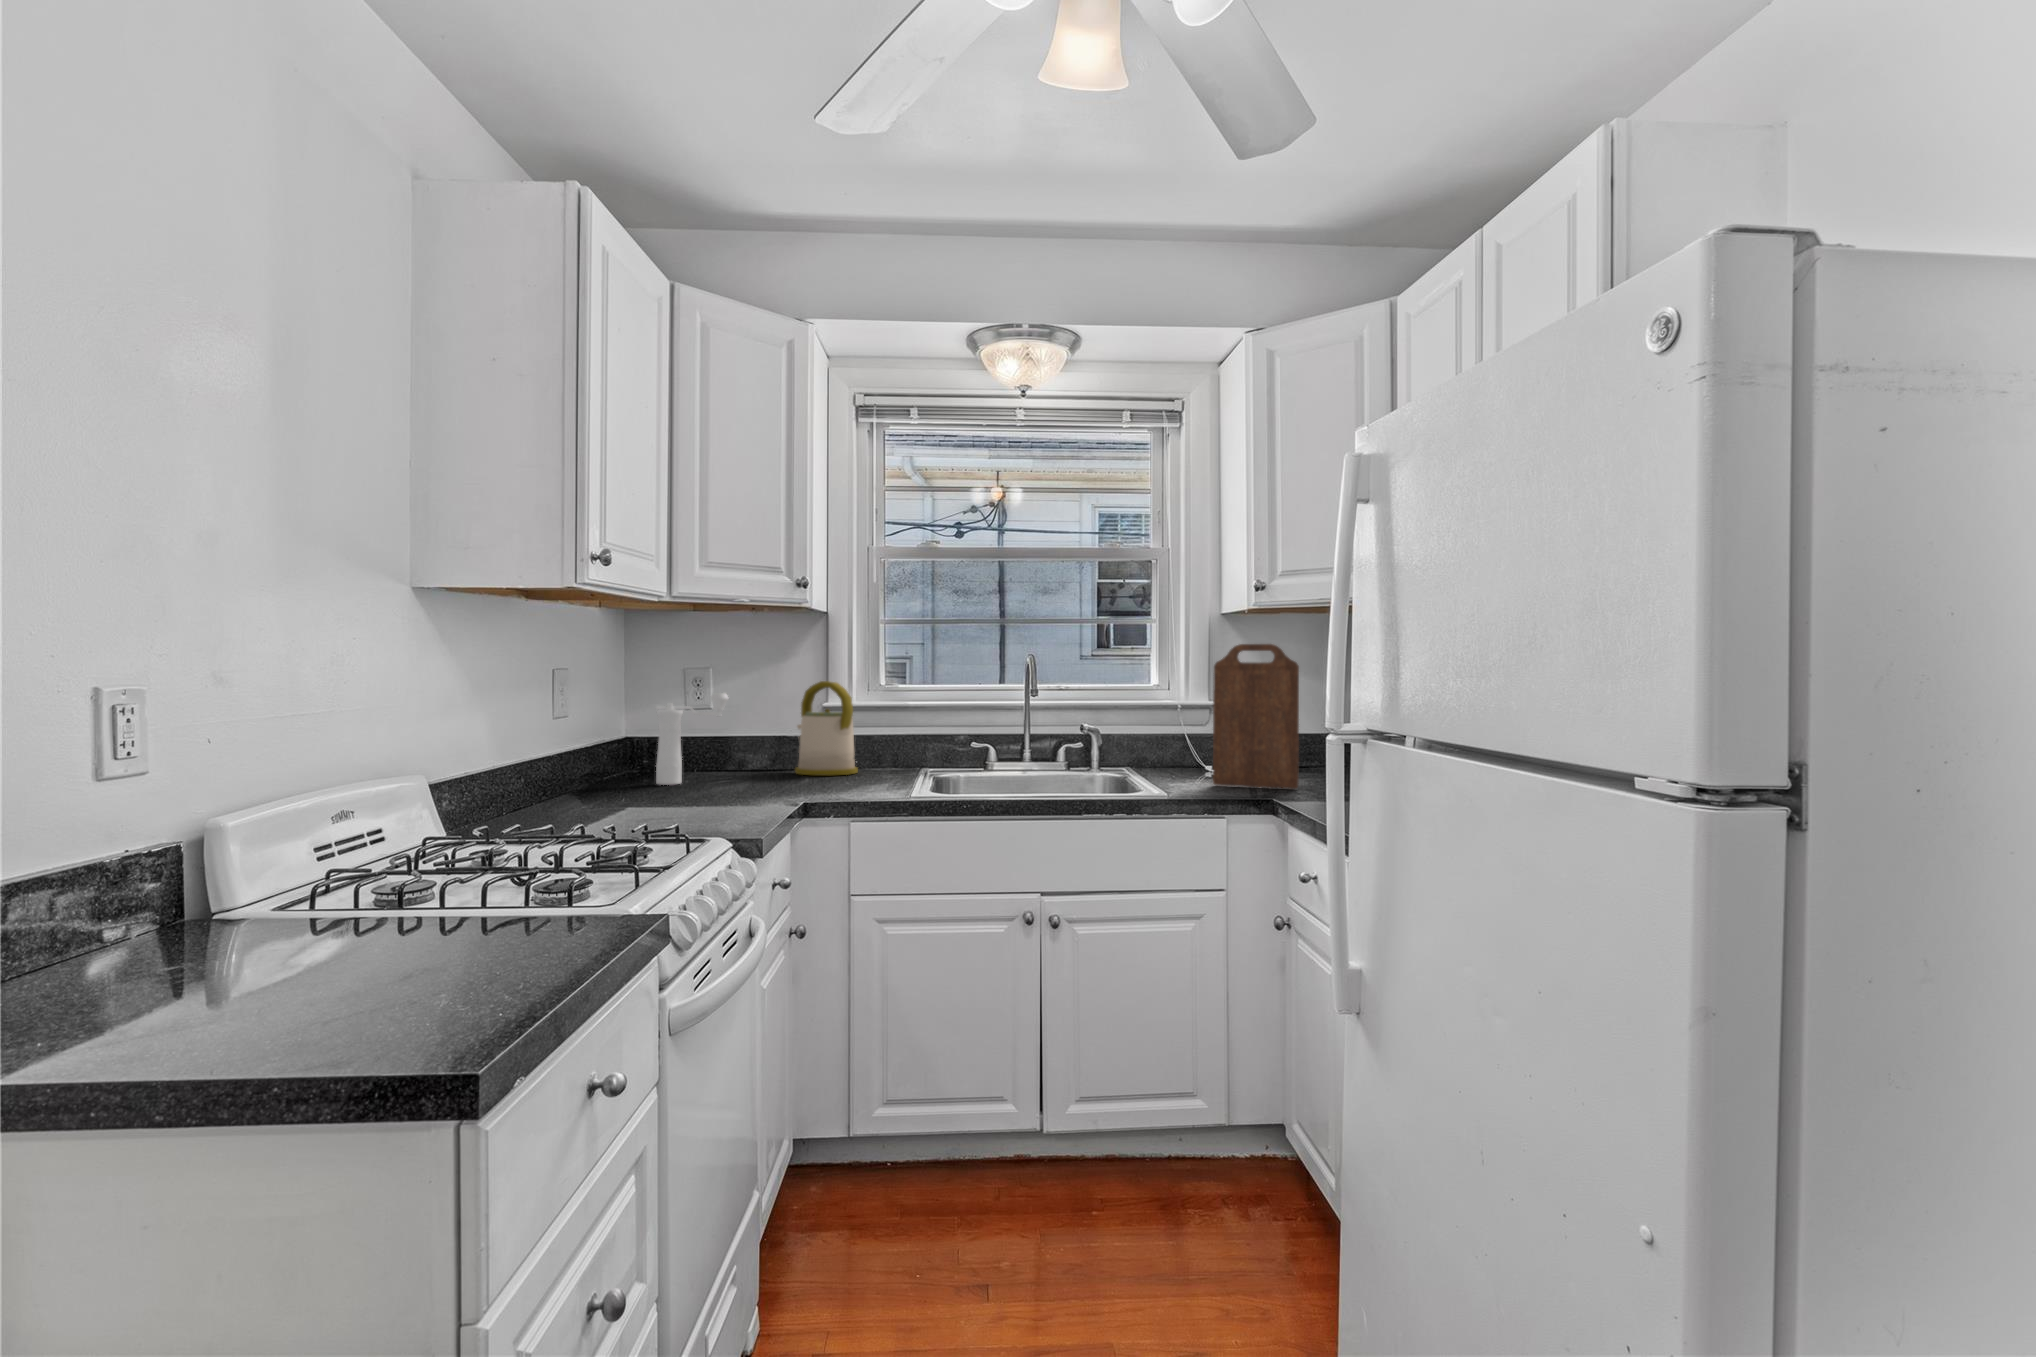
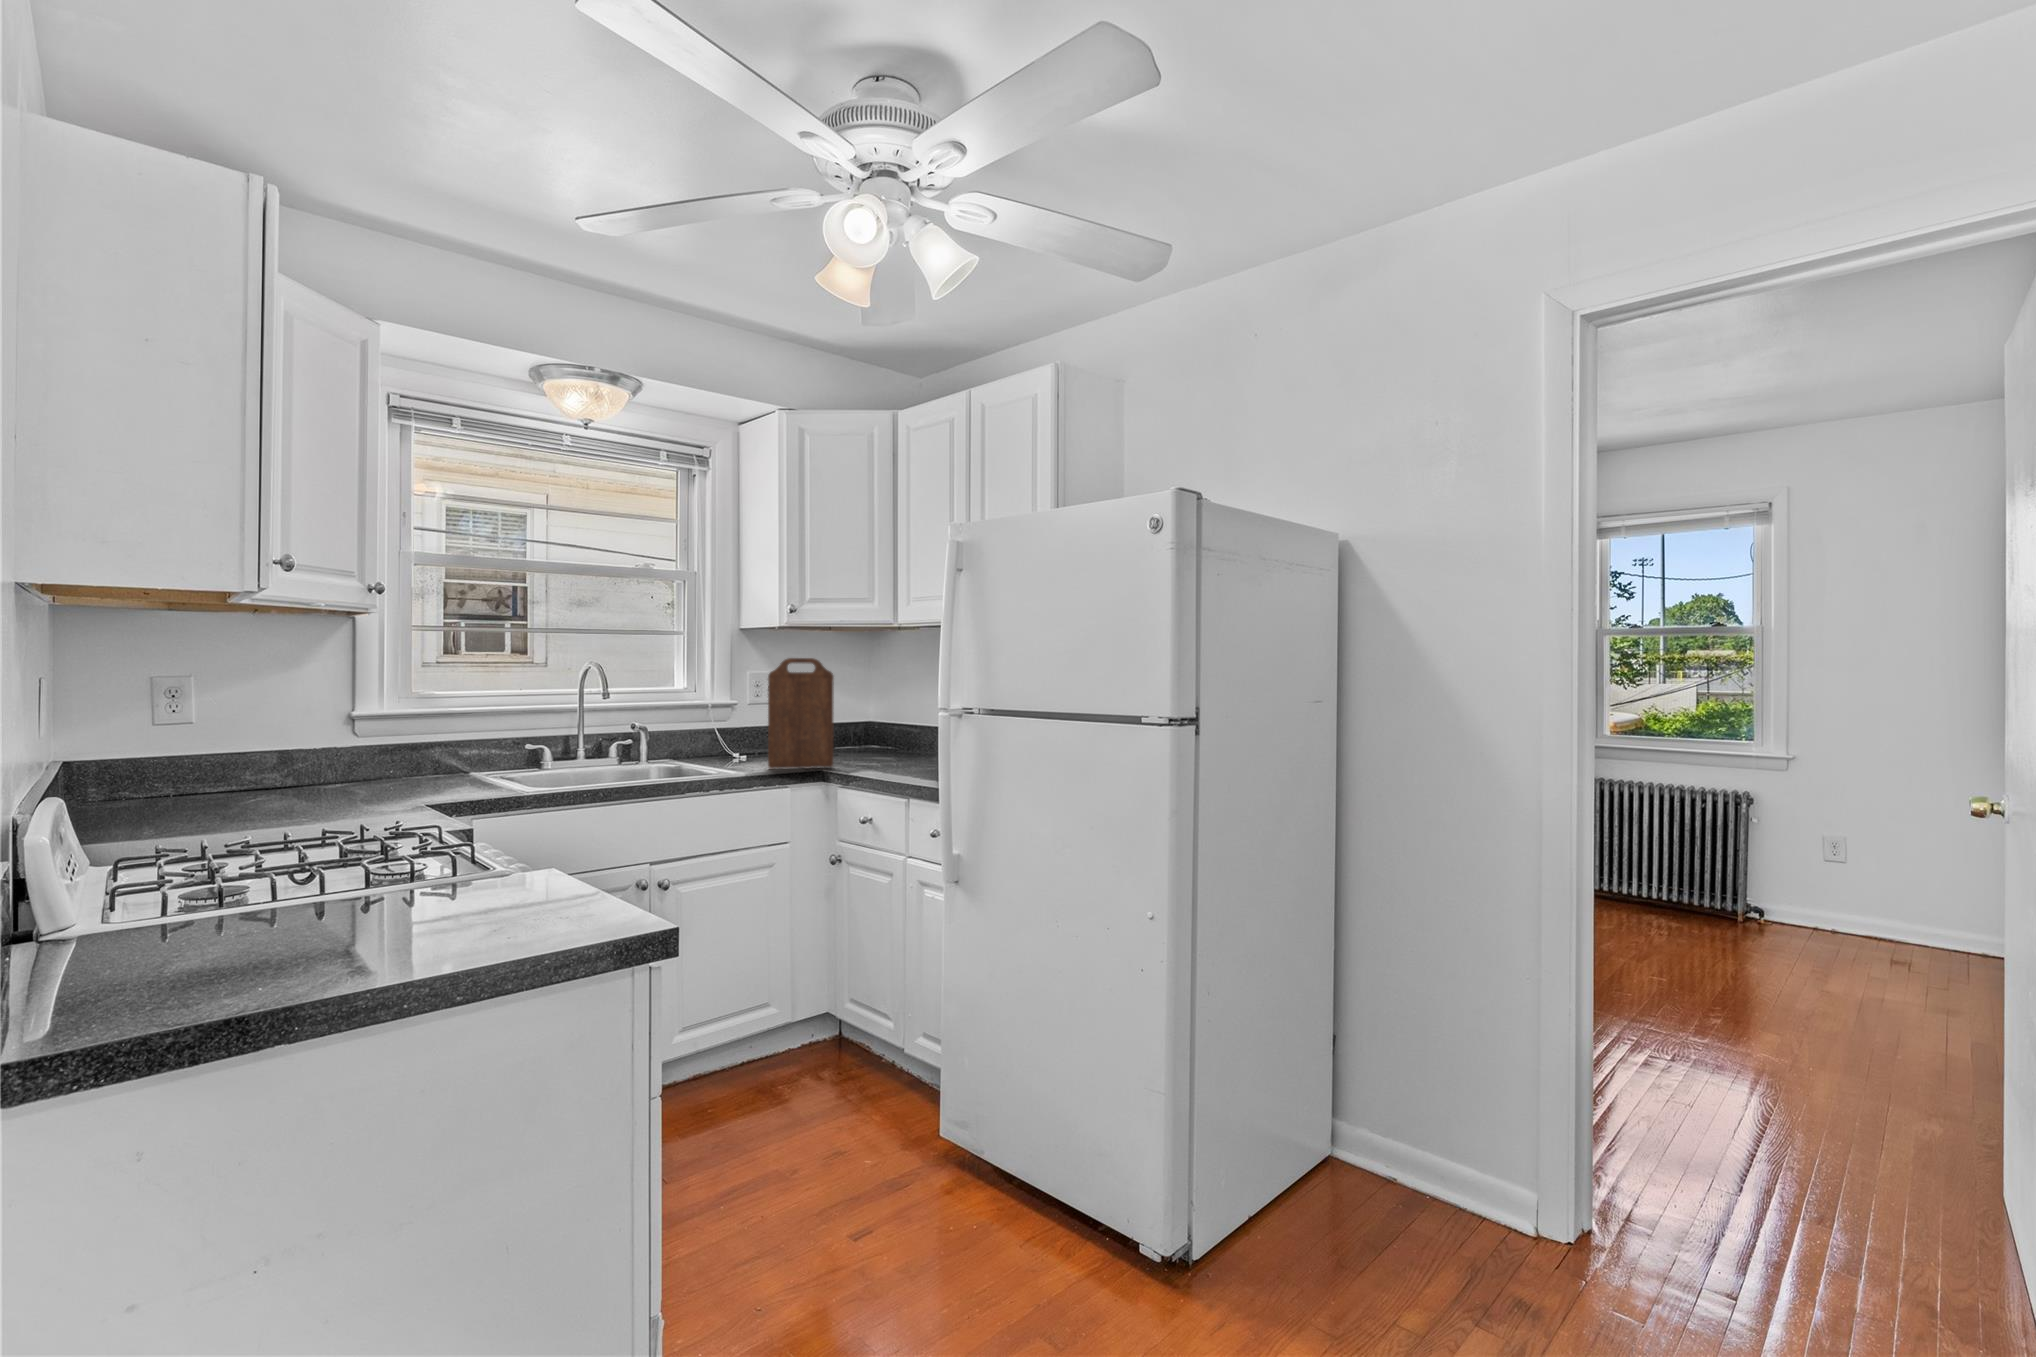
kettle: present [795,681,858,775] -> none [337,692,419,787]
pepper mill: present [656,693,728,785] -> none [214,709,295,808]

